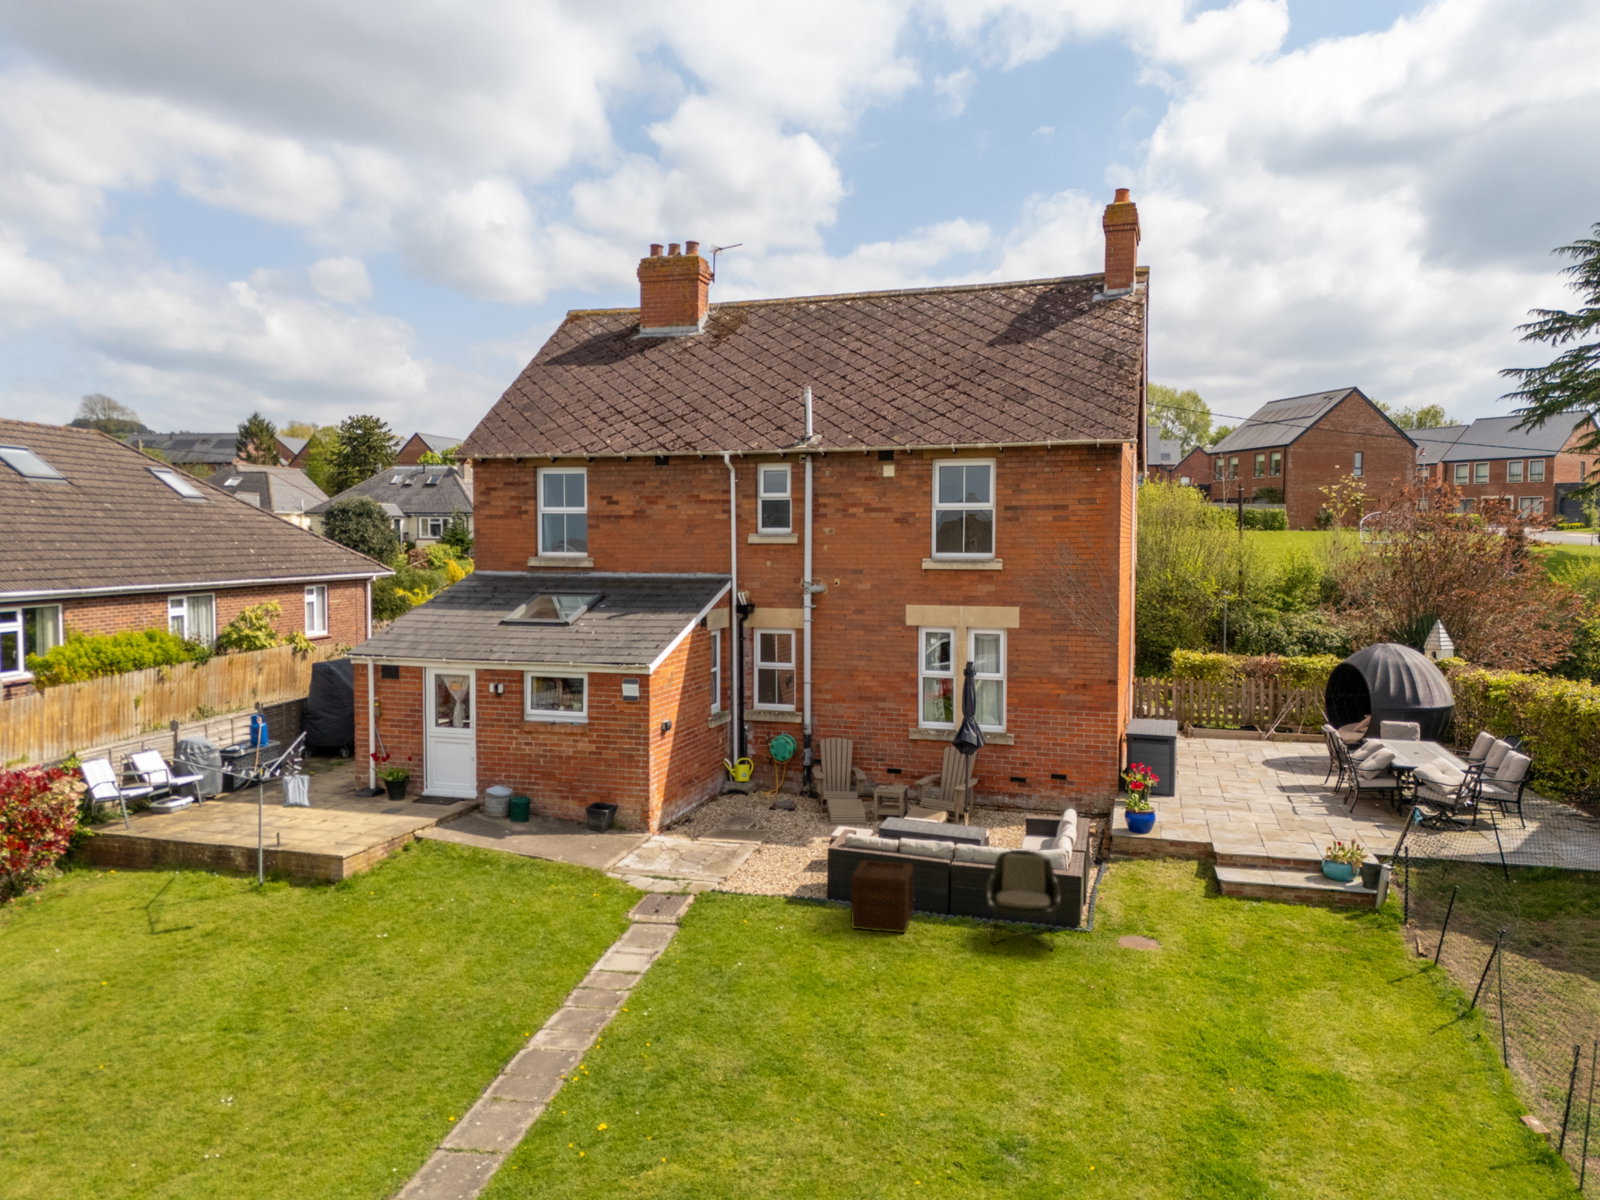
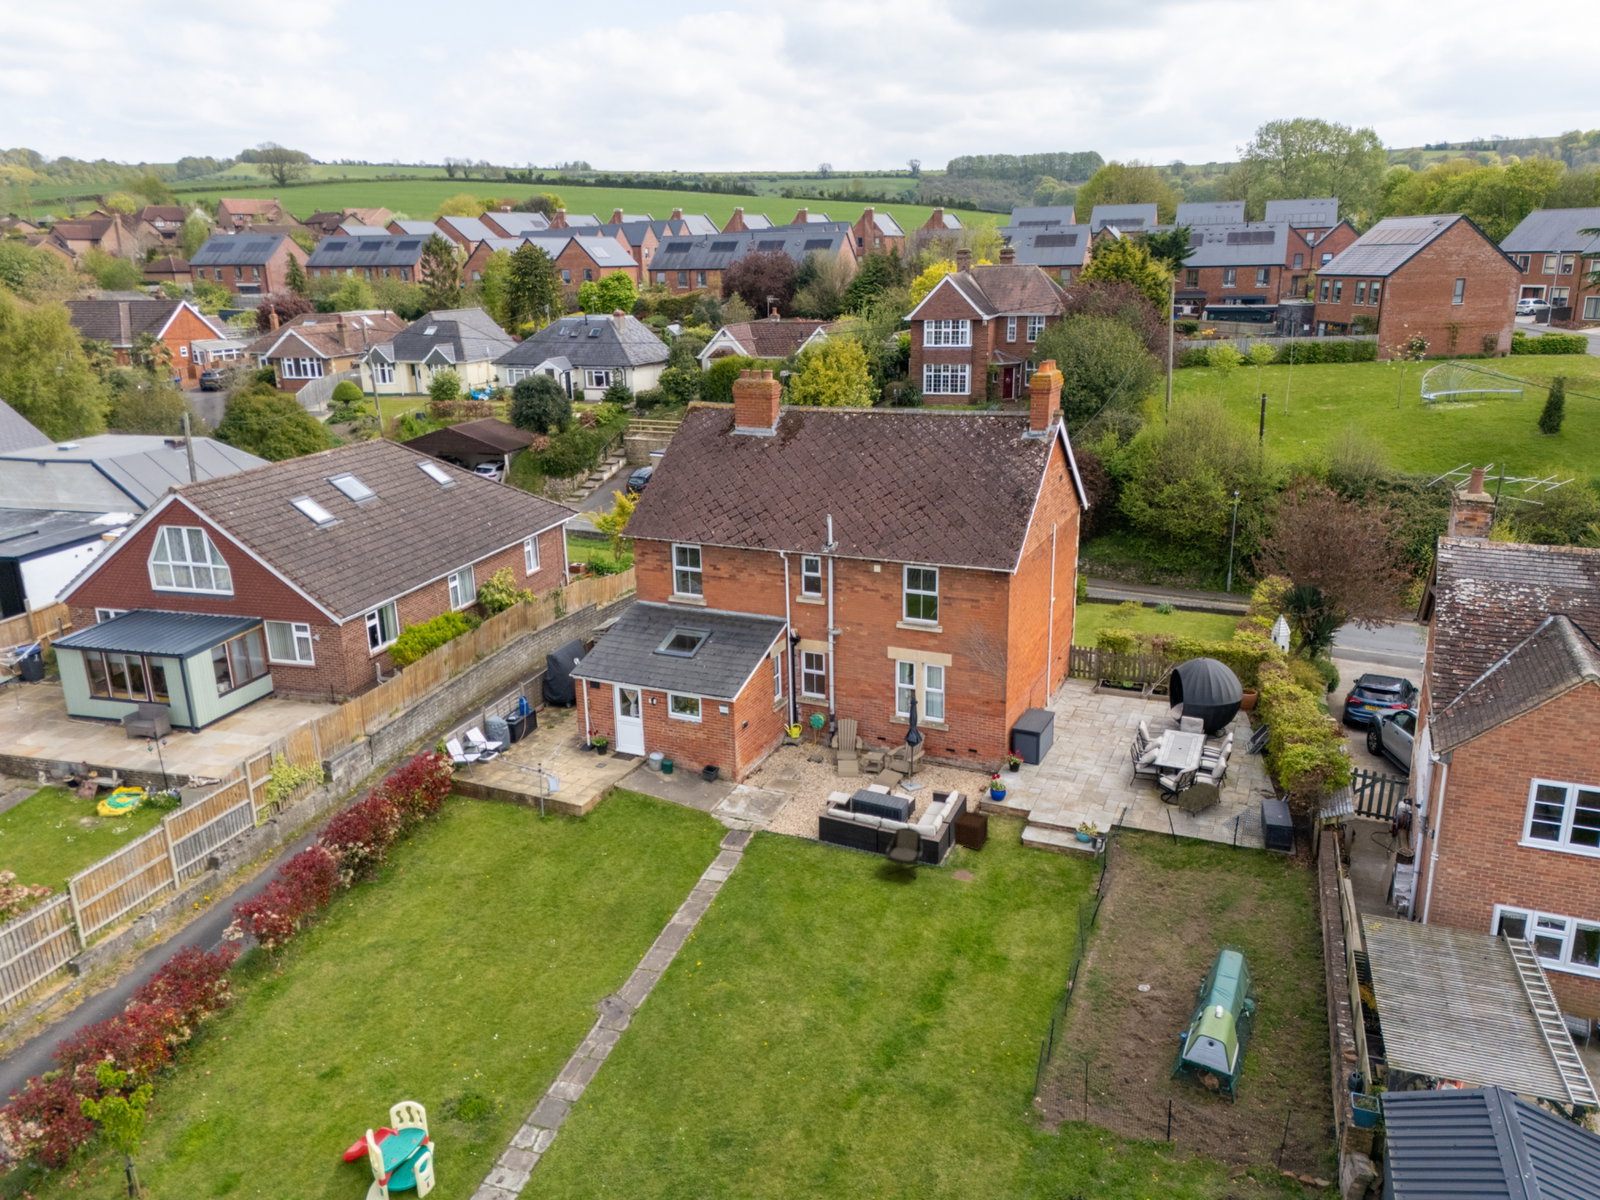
bench: none [1446,798,1504,851] -> present [1178,782,1219,817]
wooden crate: present [851,860,913,933] -> present [954,811,988,850]

